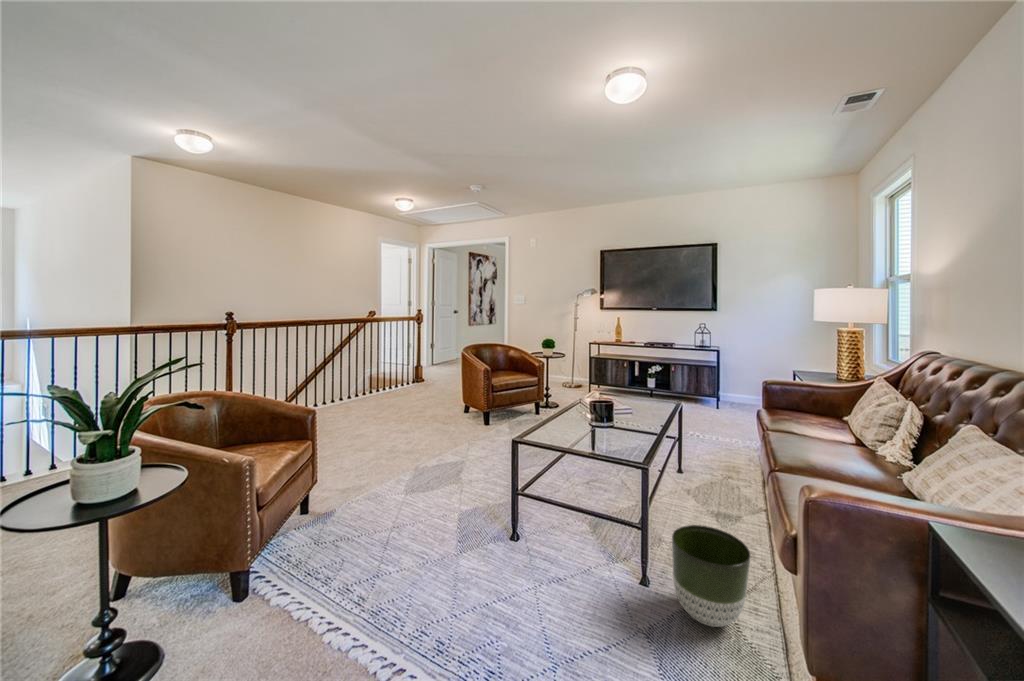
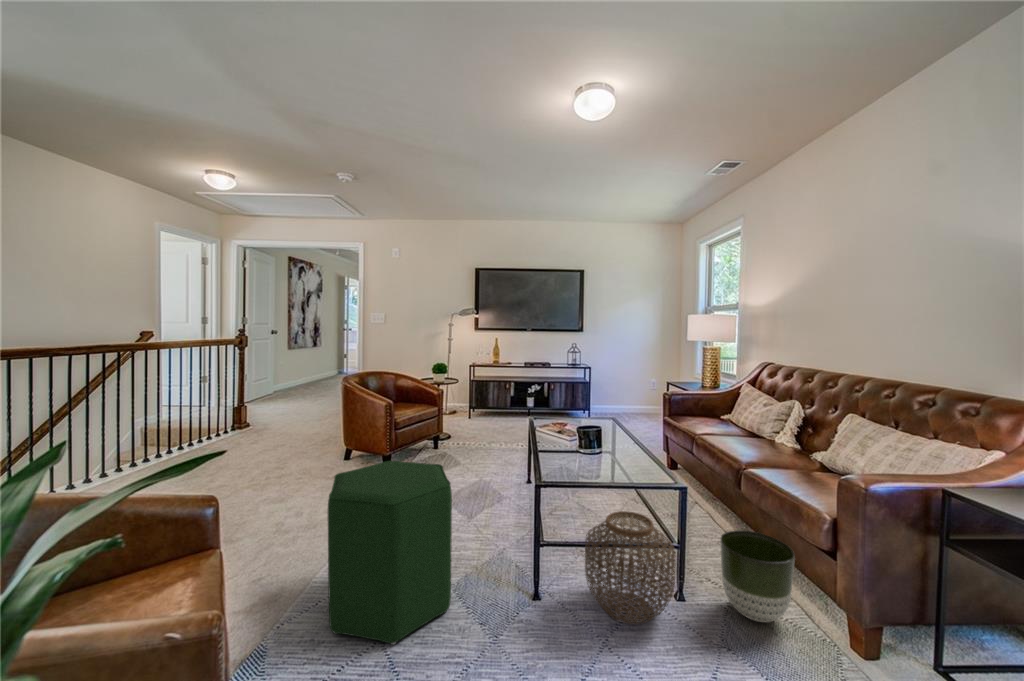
ottoman: none [360,410,458,538] -> present [328,461,452,645]
woven basket: none [540,480,623,585] -> present [585,511,676,624]

